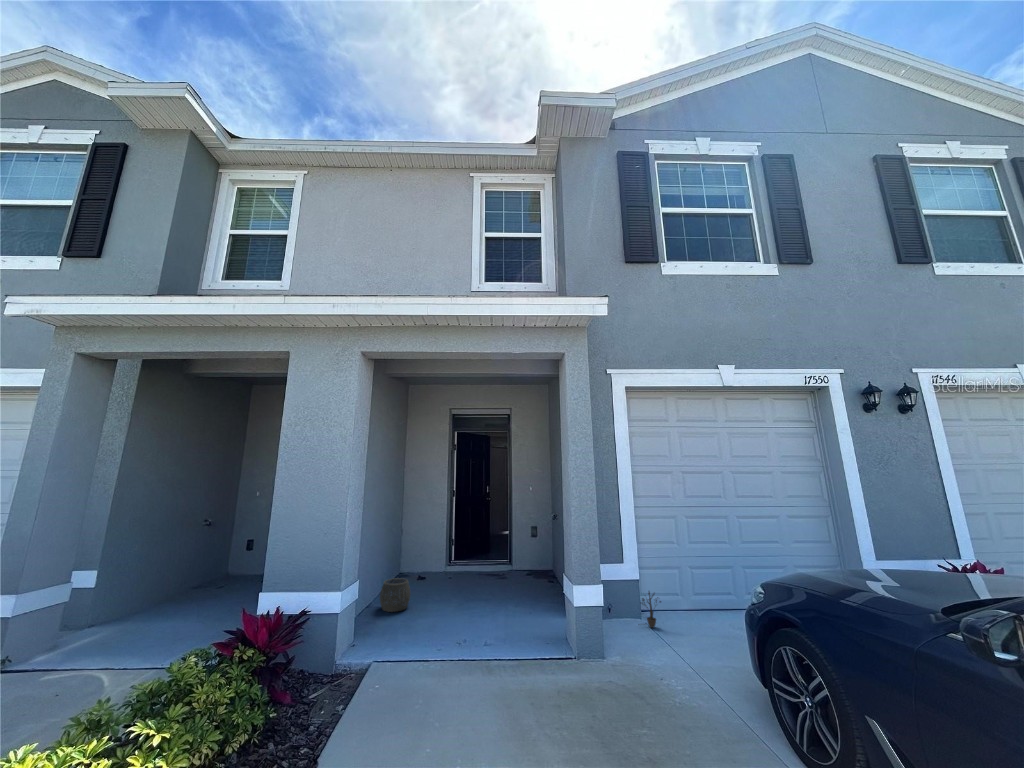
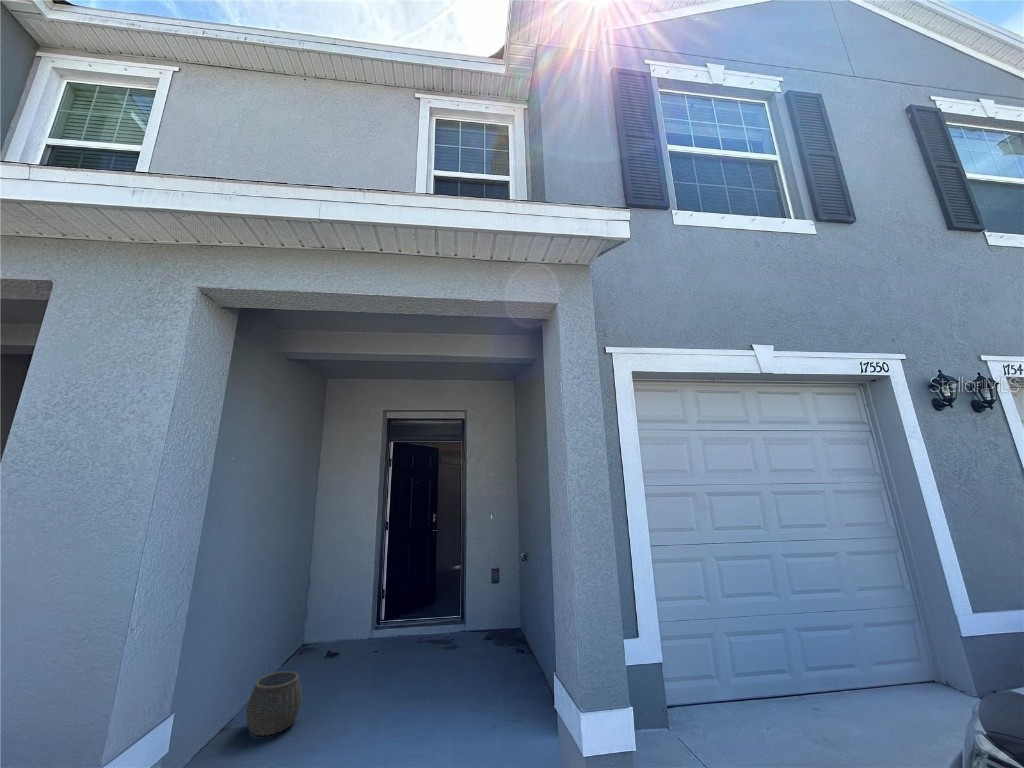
decorative plant: present [642,592,661,628] -> none [665,683,701,746]

